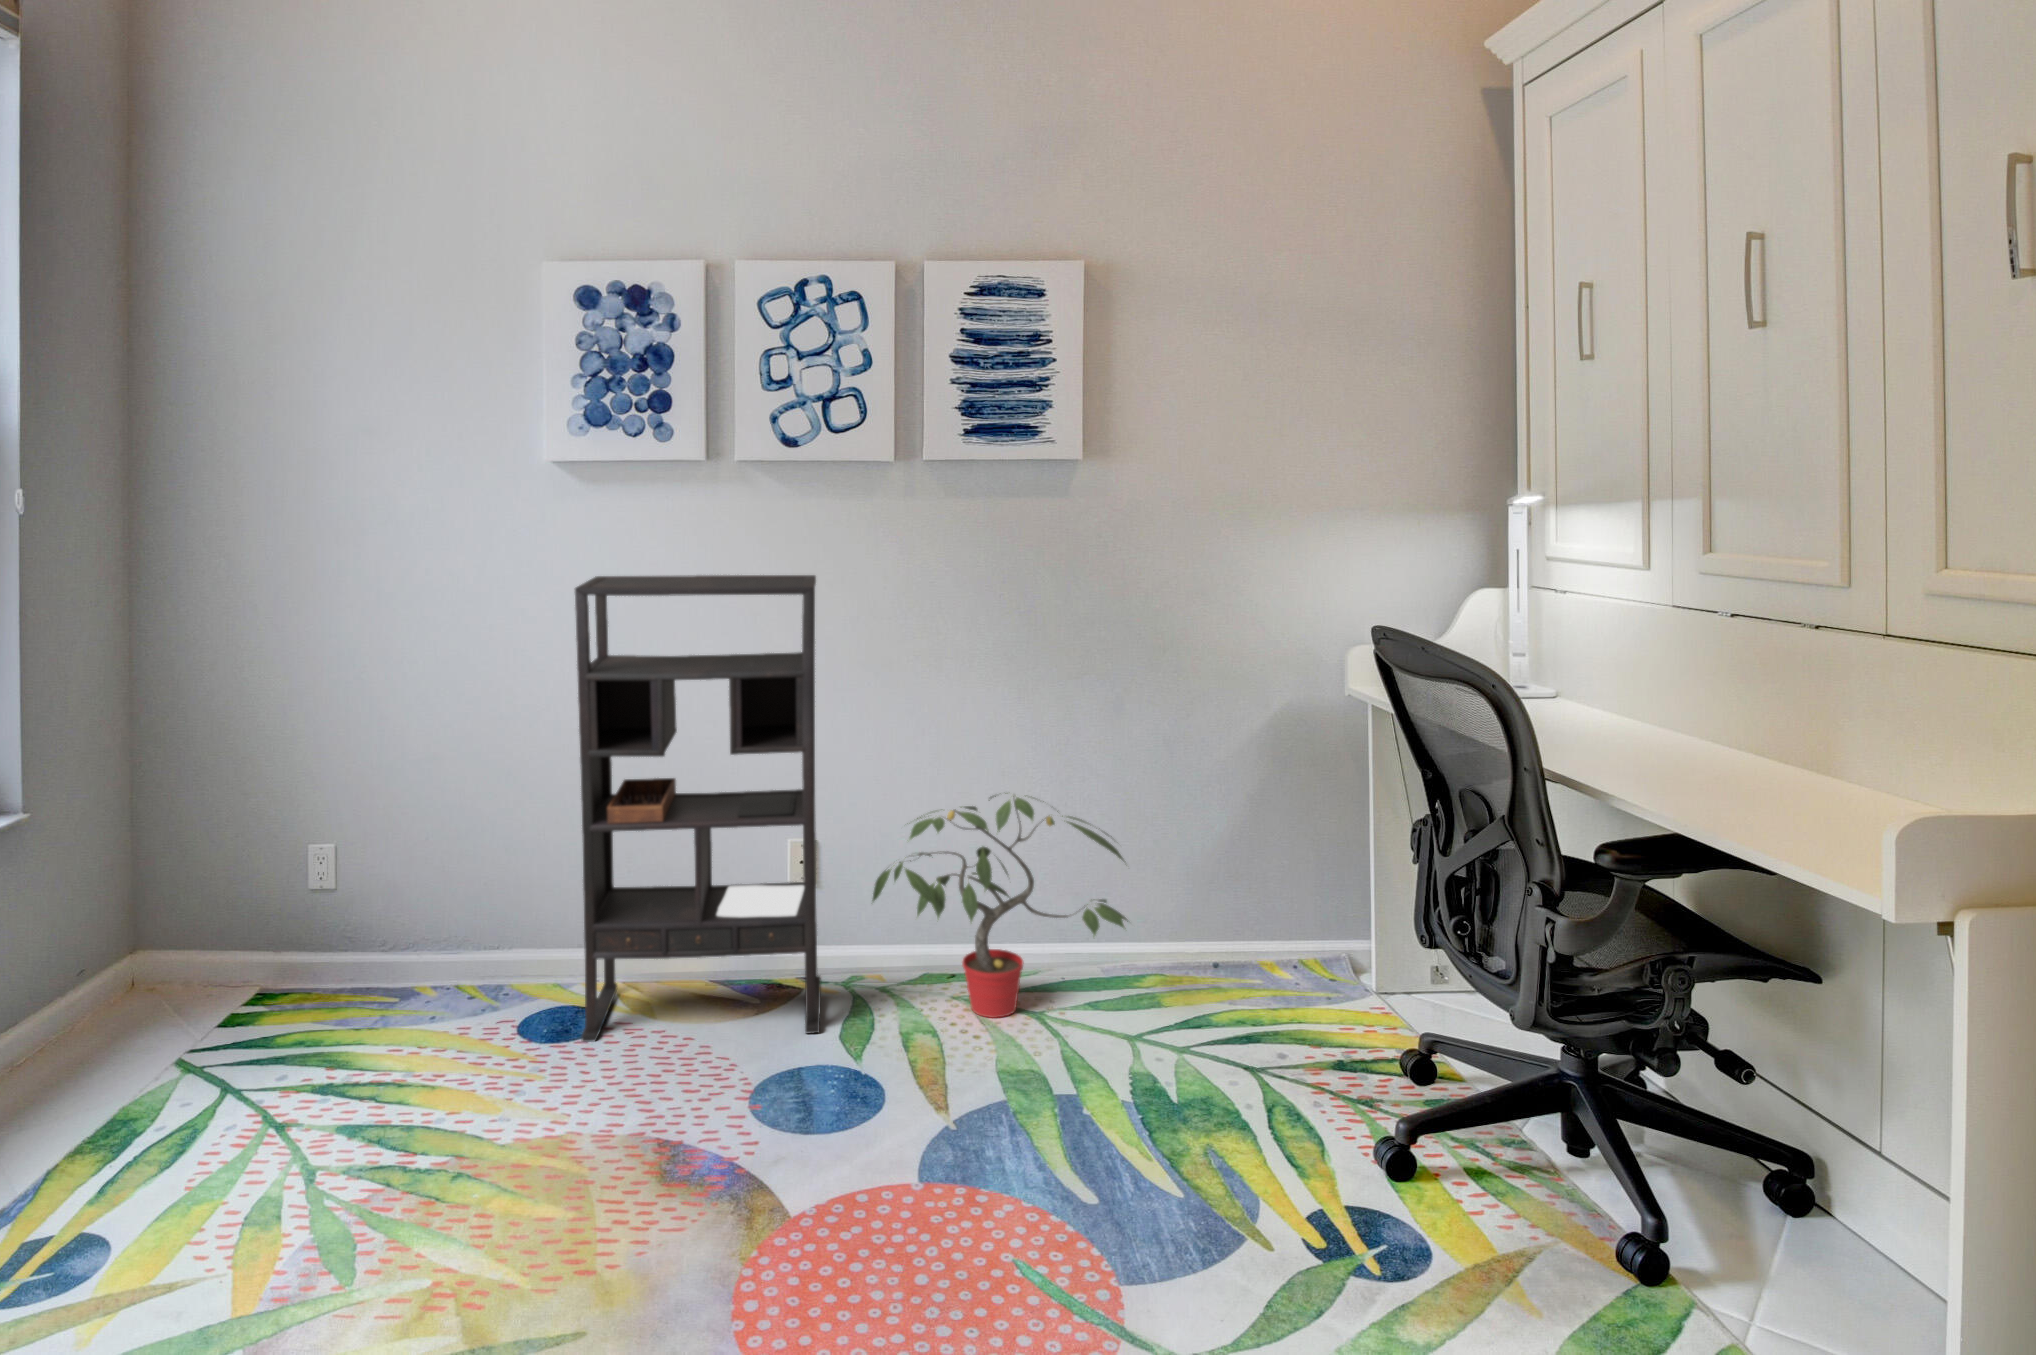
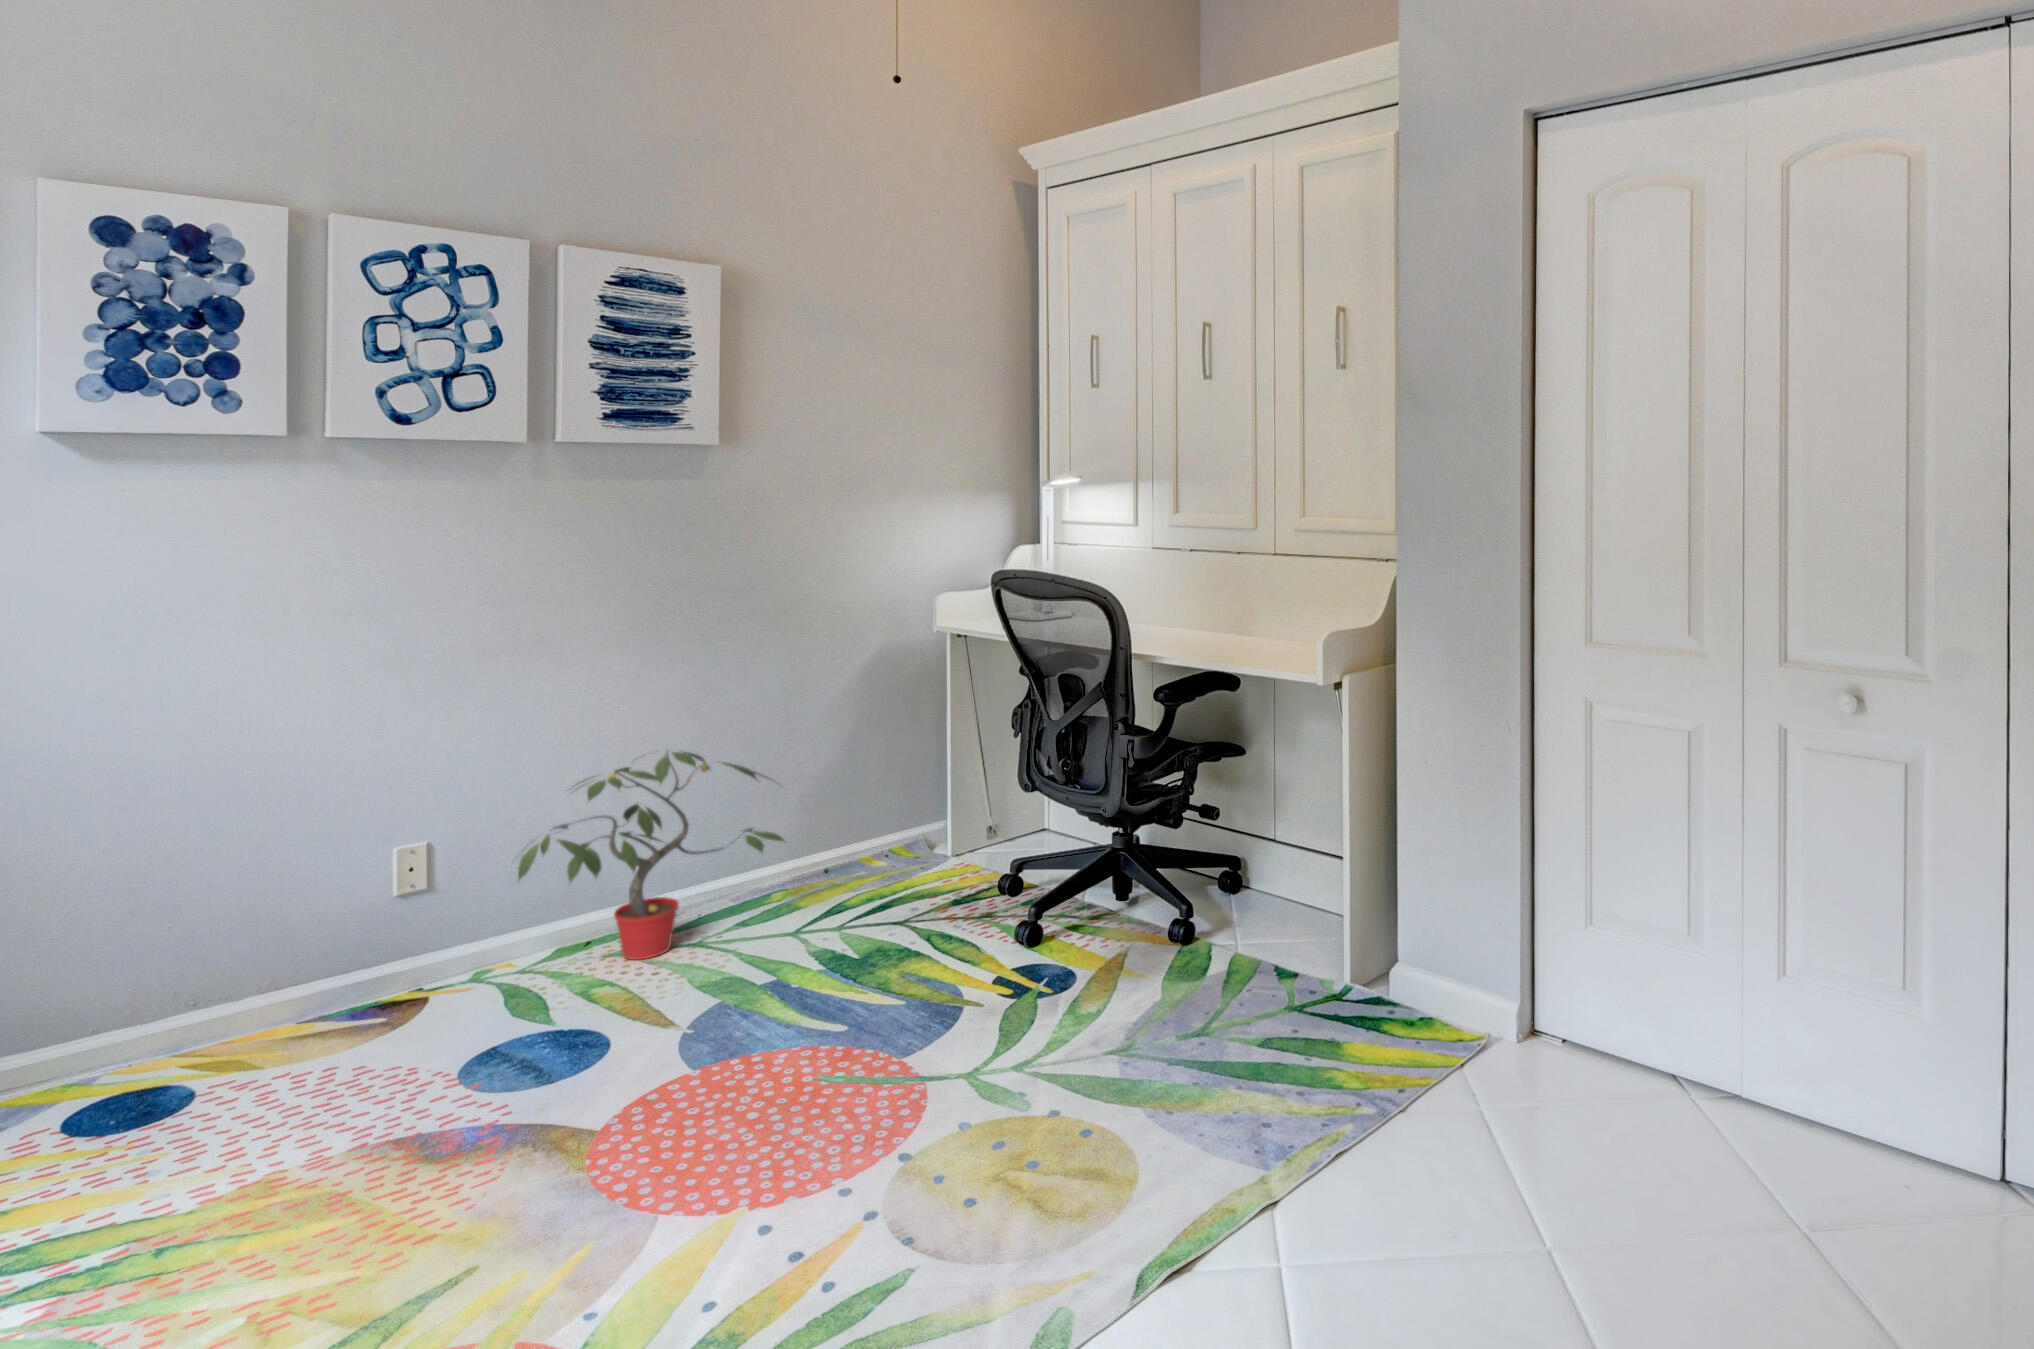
bookshelf: present [575,575,821,1042] -> none [113,559,473,1127]

